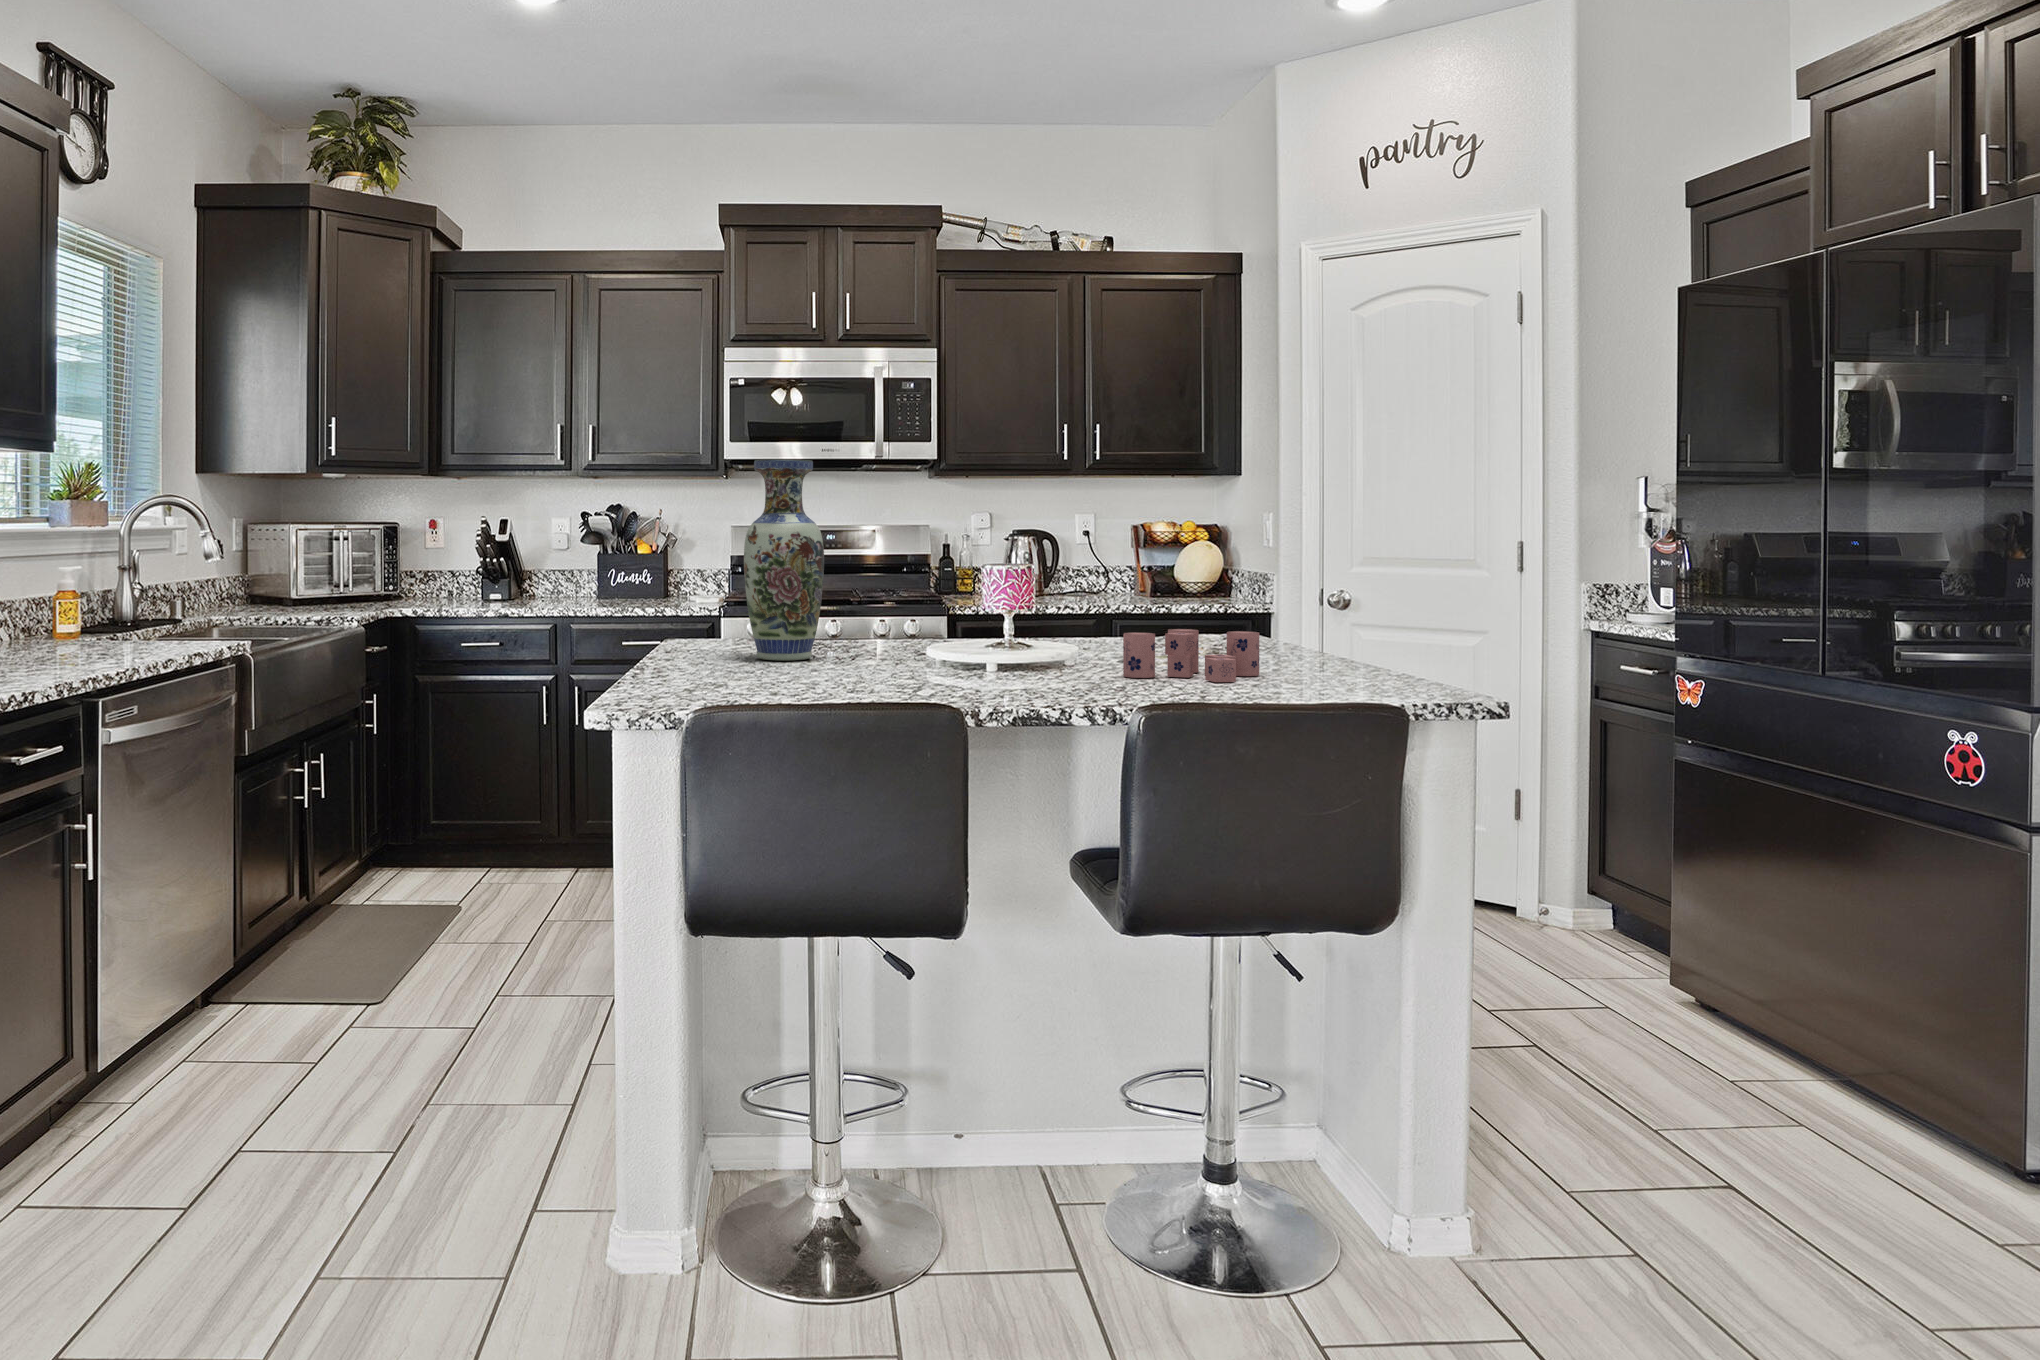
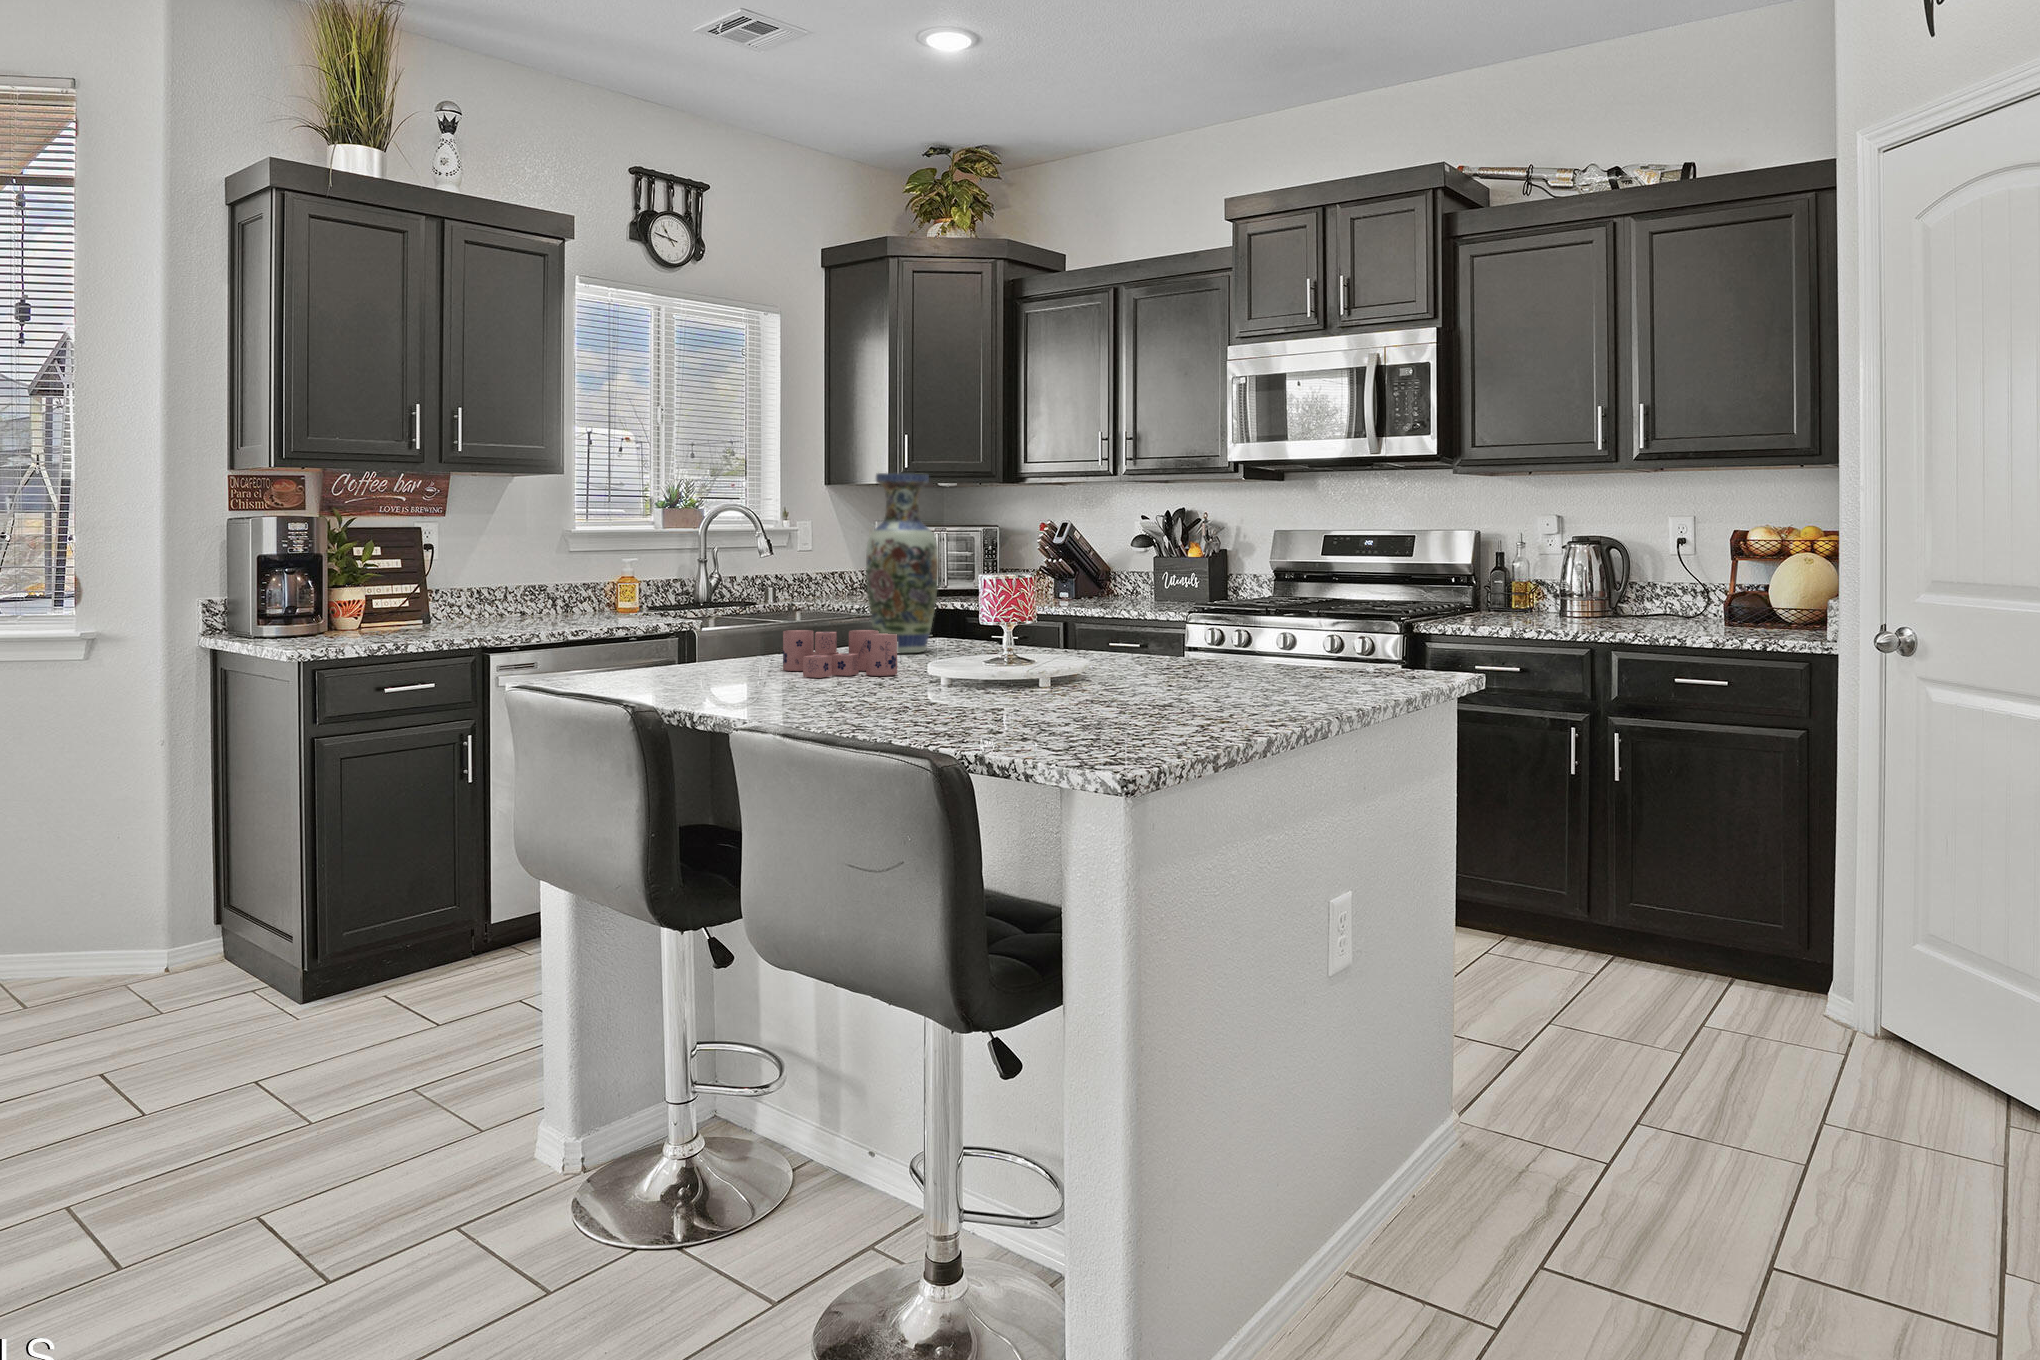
candle: present [1123,629,1259,682] -> present [783,630,897,678]

